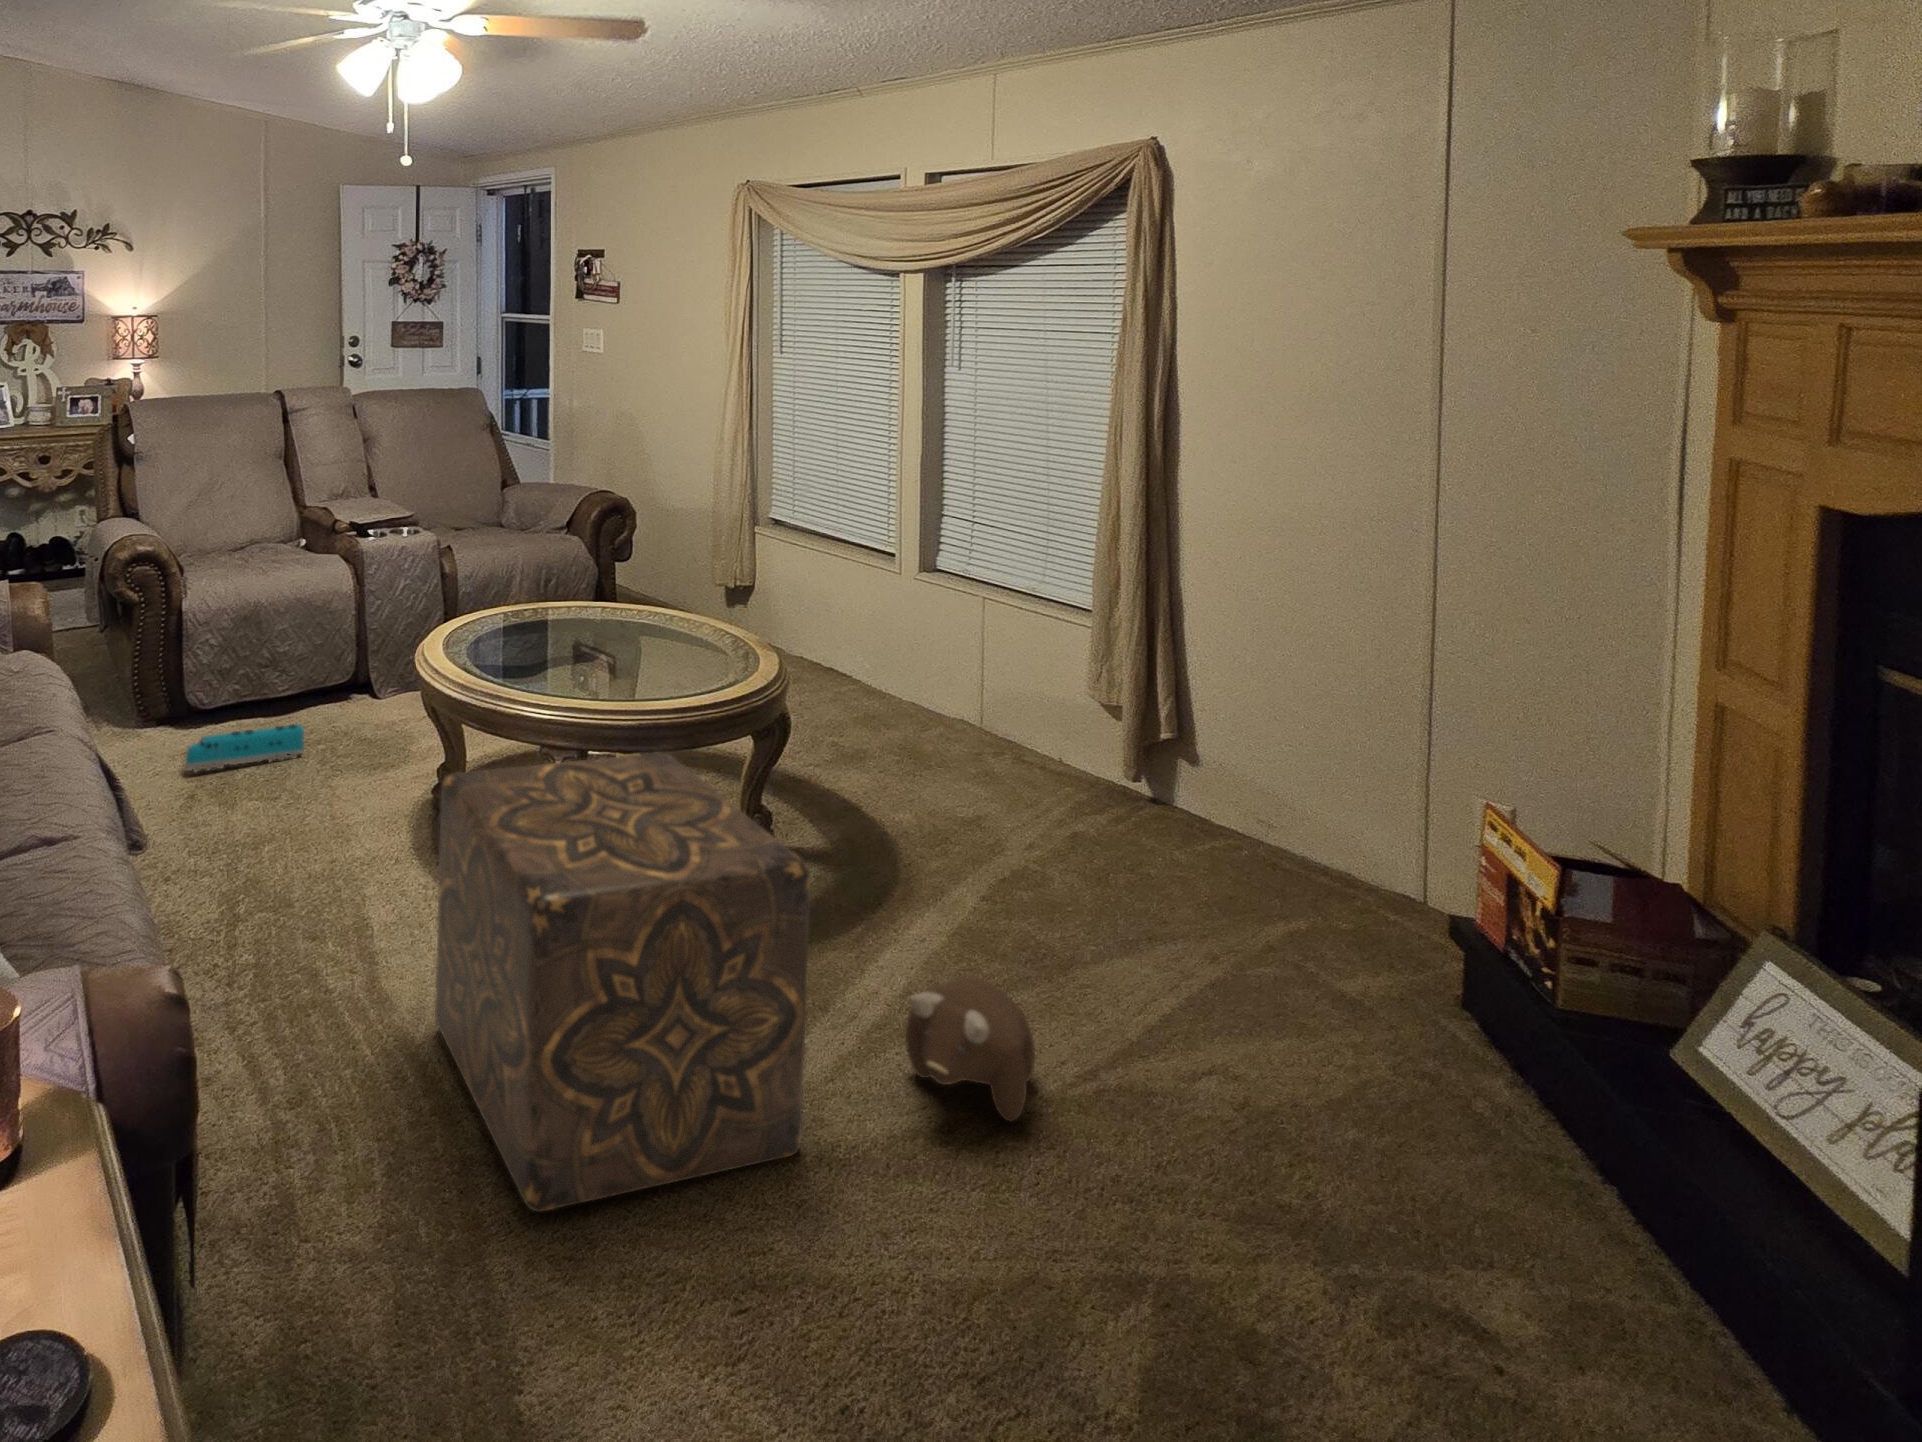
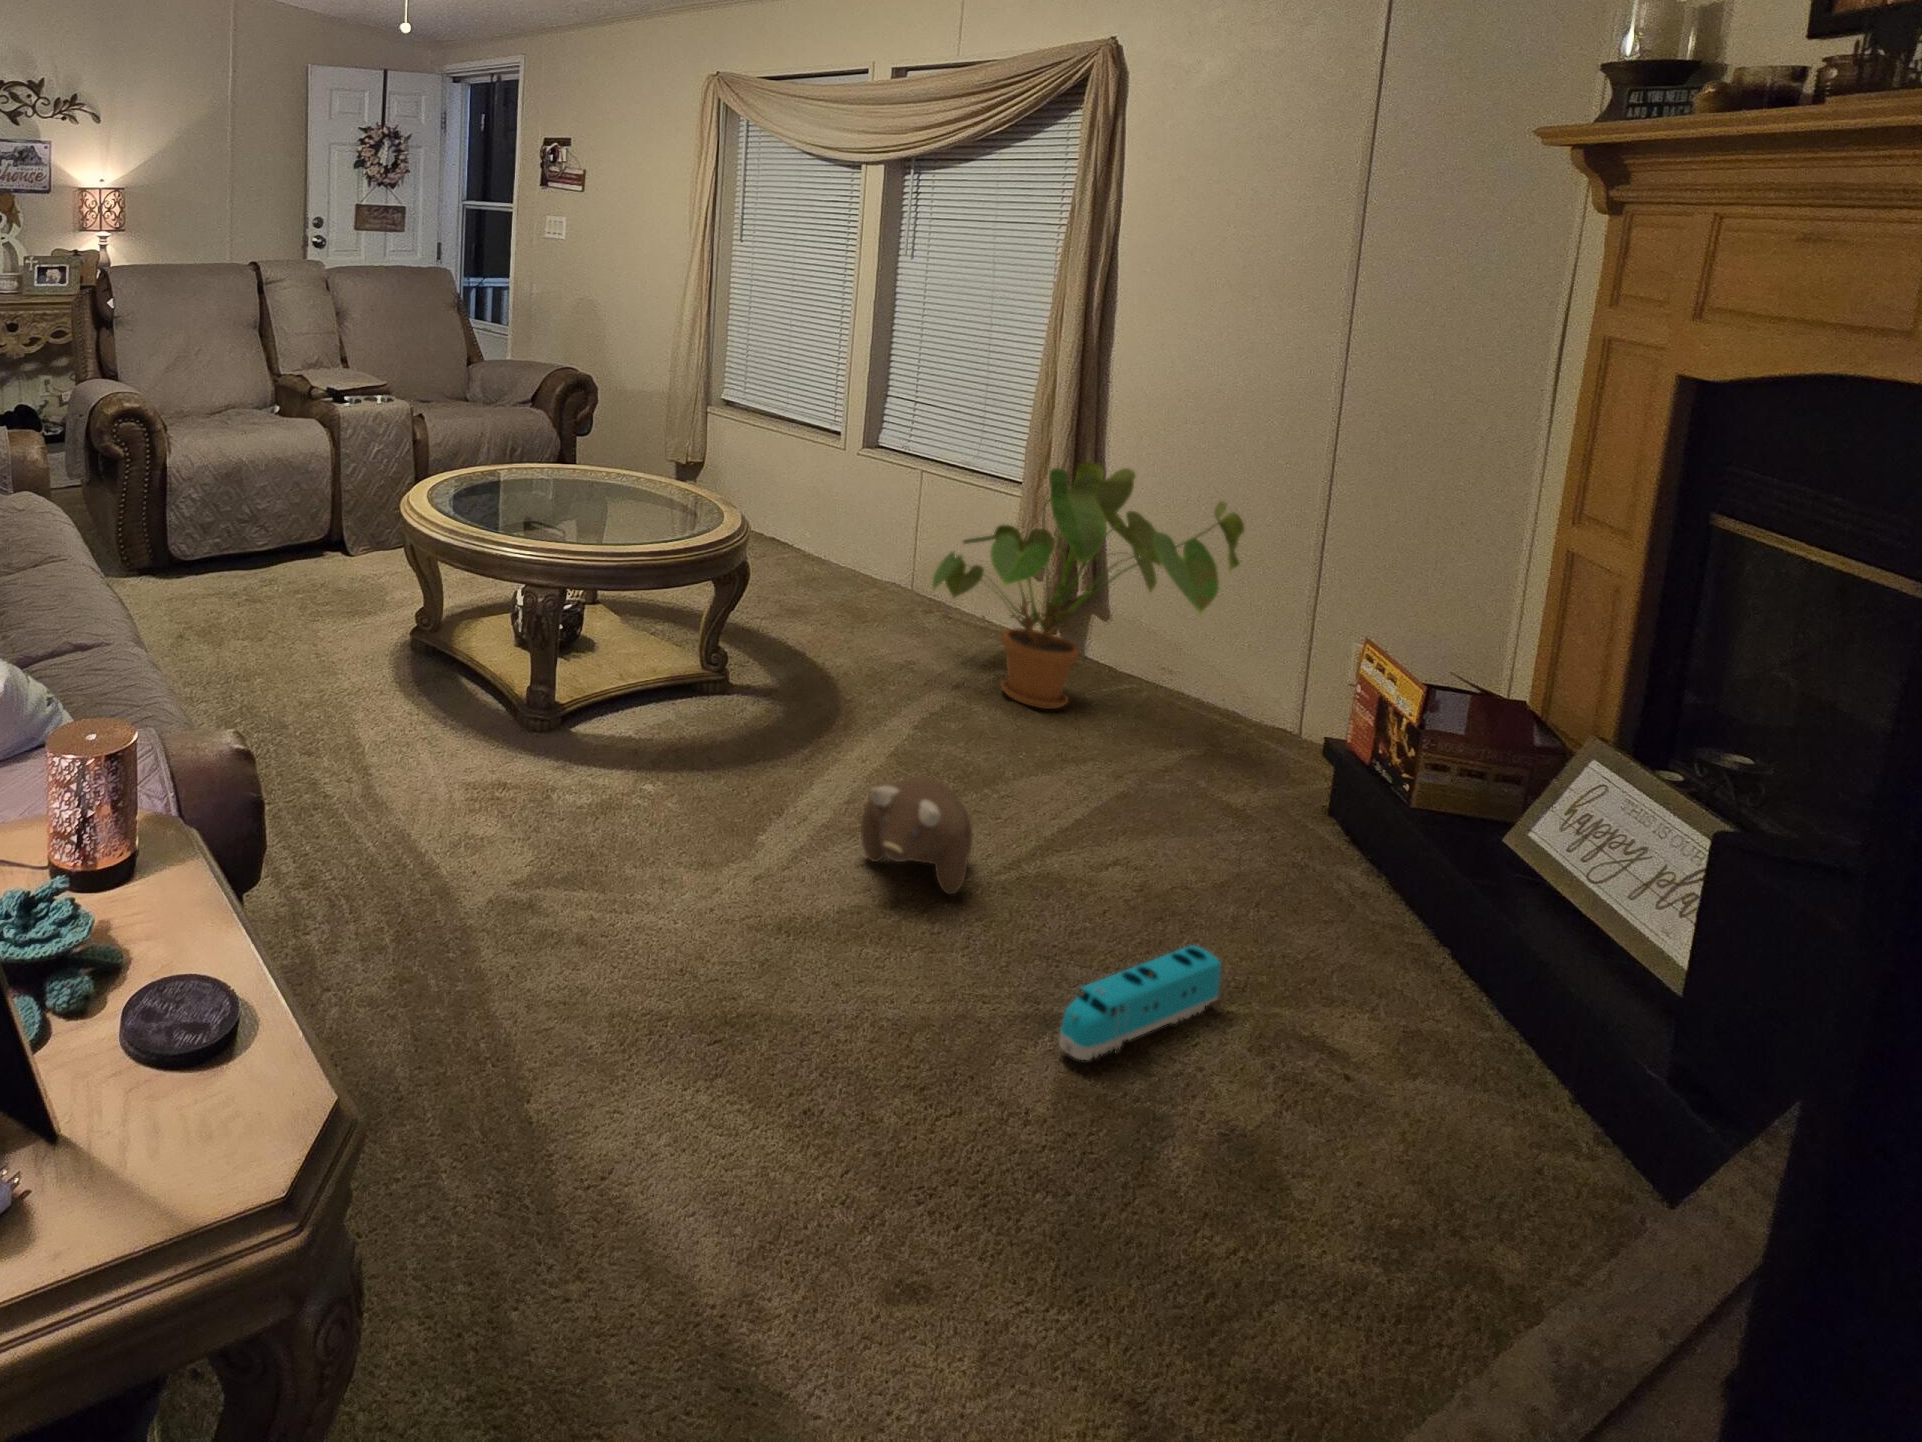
house plant: none [991,591,1342,877] -> present [932,462,1244,709]
toy train: present [184,724,304,772] -> present [1059,946,1221,1060]
ottoman: present [435,753,810,1211] -> none [437,582,796,962]

